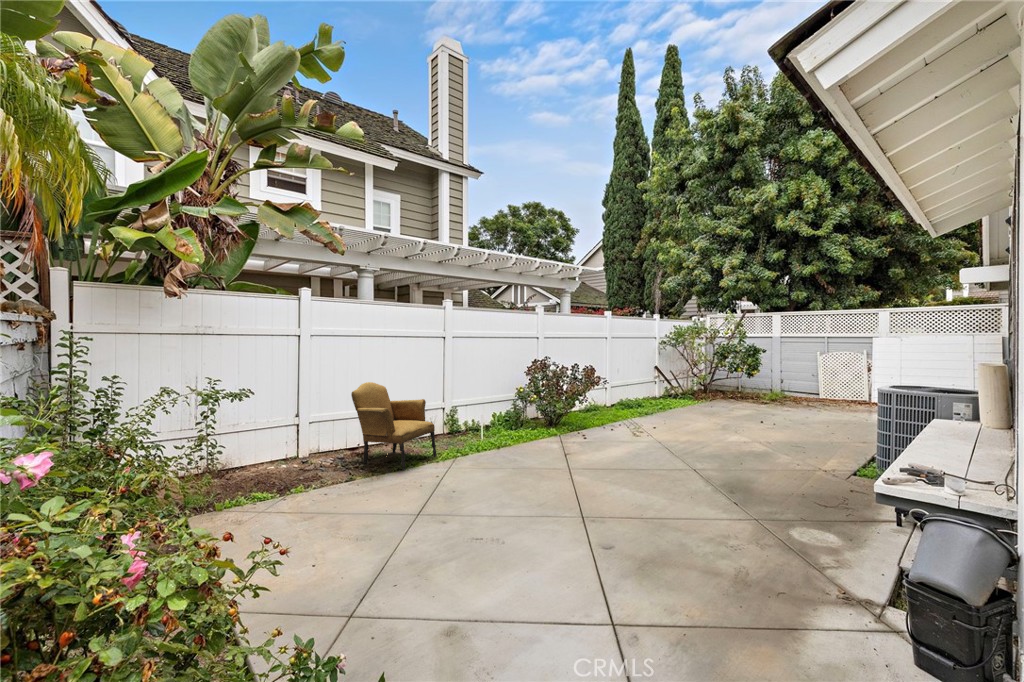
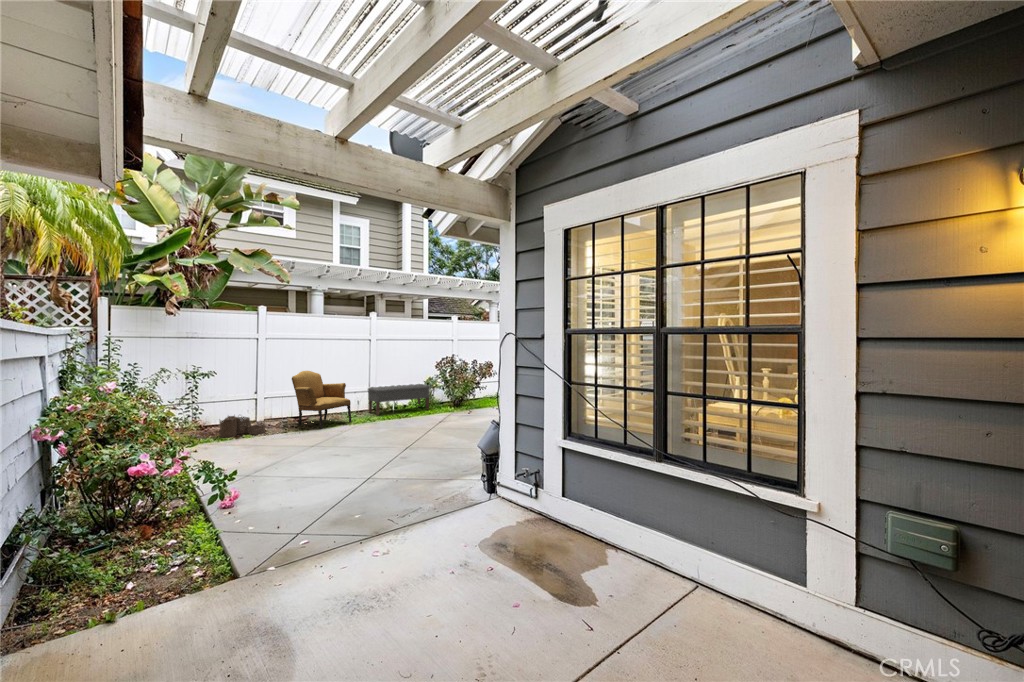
bench: none [443,396,521,443] -> present [368,384,430,415]
woven basket: none [252,452,323,493] -> present [220,416,265,437]

